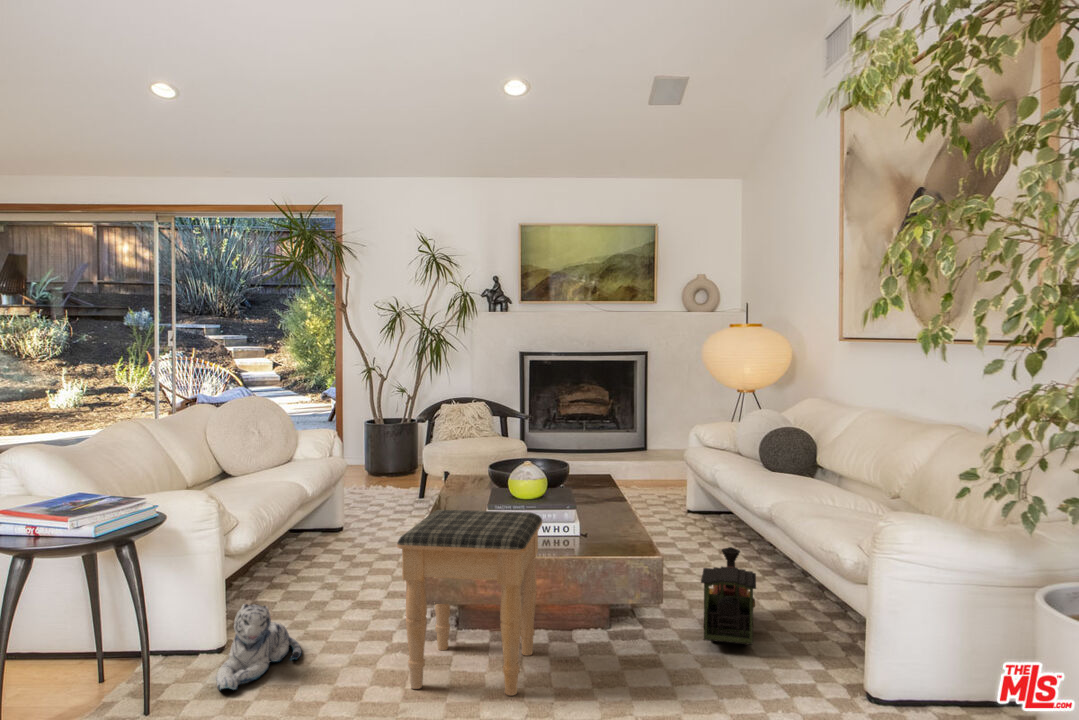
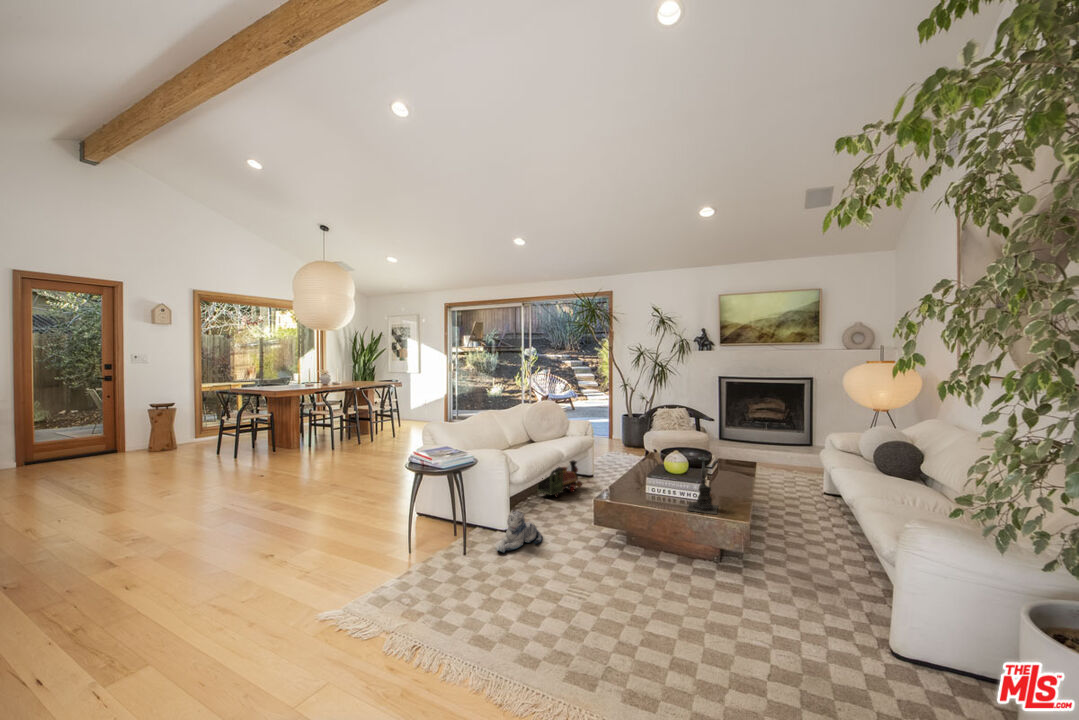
candle holder: none [563,452,613,553] -> present [687,457,718,514]
footstool: present [397,510,542,695] -> none [579,475,670,588]
toy train: present [701,547,756,646] -> present [537,460,582,497]

